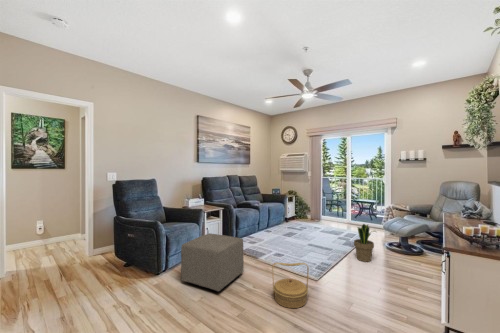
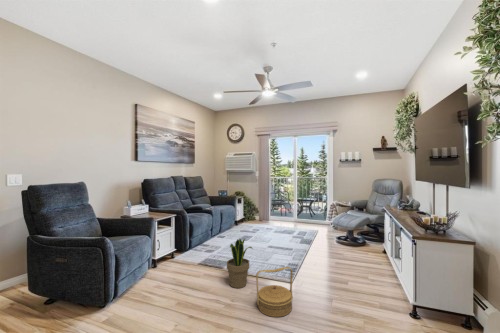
potted plant: present [354,224,374,262] -> present [227,239,252,288]
ottoman: present [181,233,244,291] -> none [141,246,215,314]

